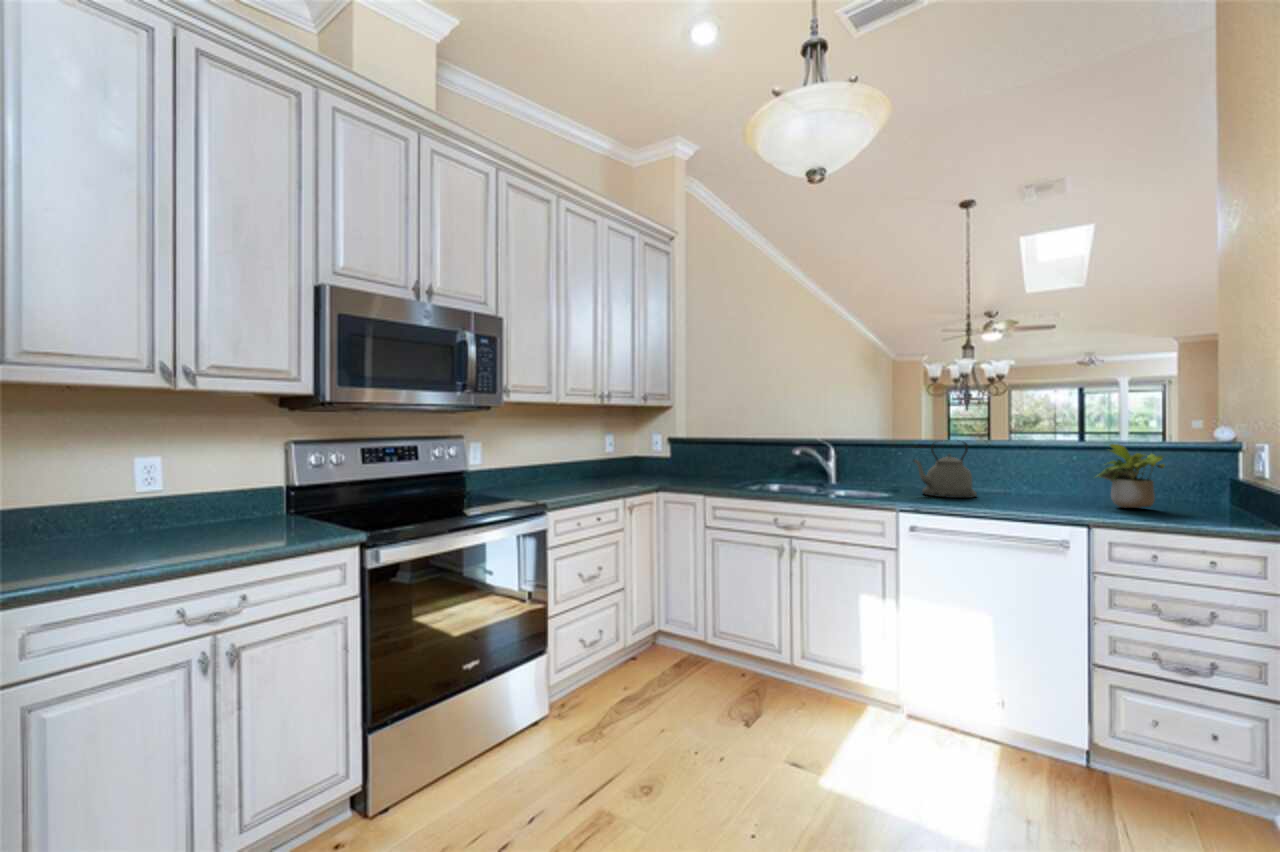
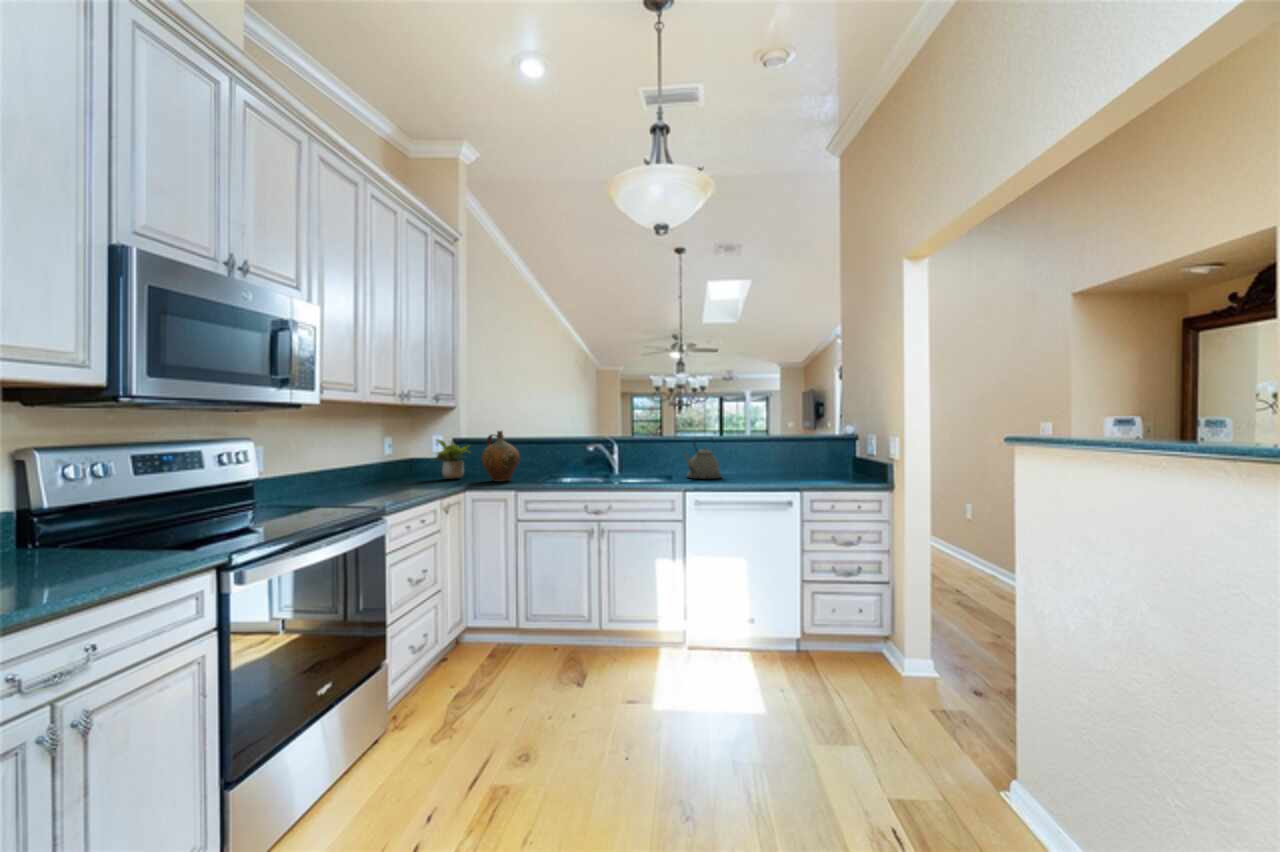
ceramic jug: none [675,429,715,484] -> present [481,431,520,481]
potted plant: present [1095,444,1165,508] -> present [435,440,470,479]

